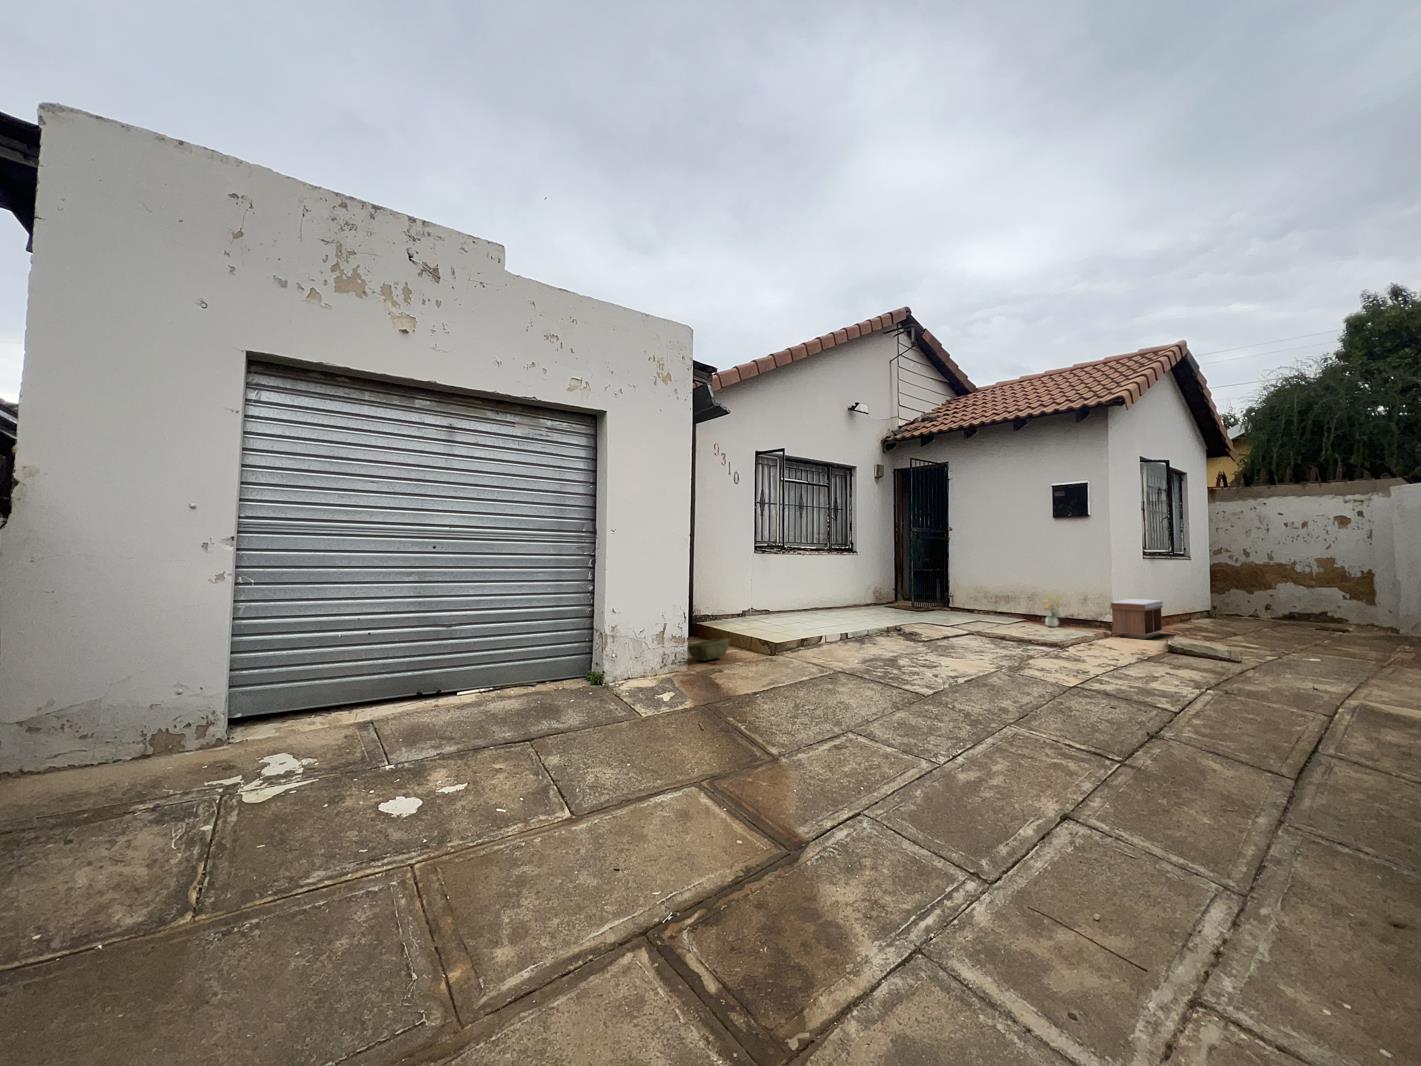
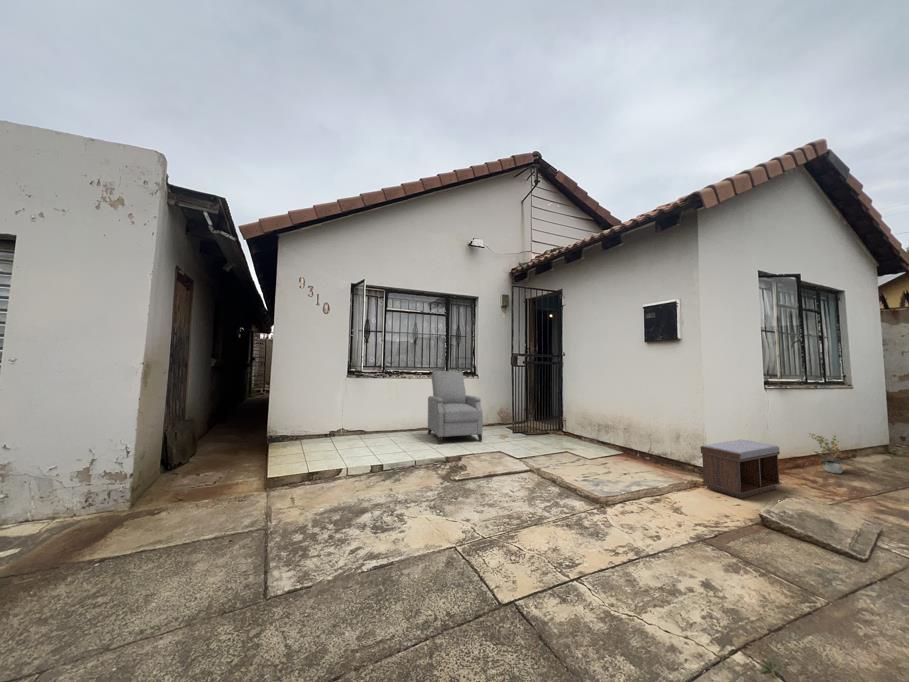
chair: none [822,547,892,620] -> present [428,371,483,443]
potted plant: present [1041,594,1060,627] -> present [809,433,853,473]
woven basket: present [688,639,729,660] -> none [142,472,200,499]

